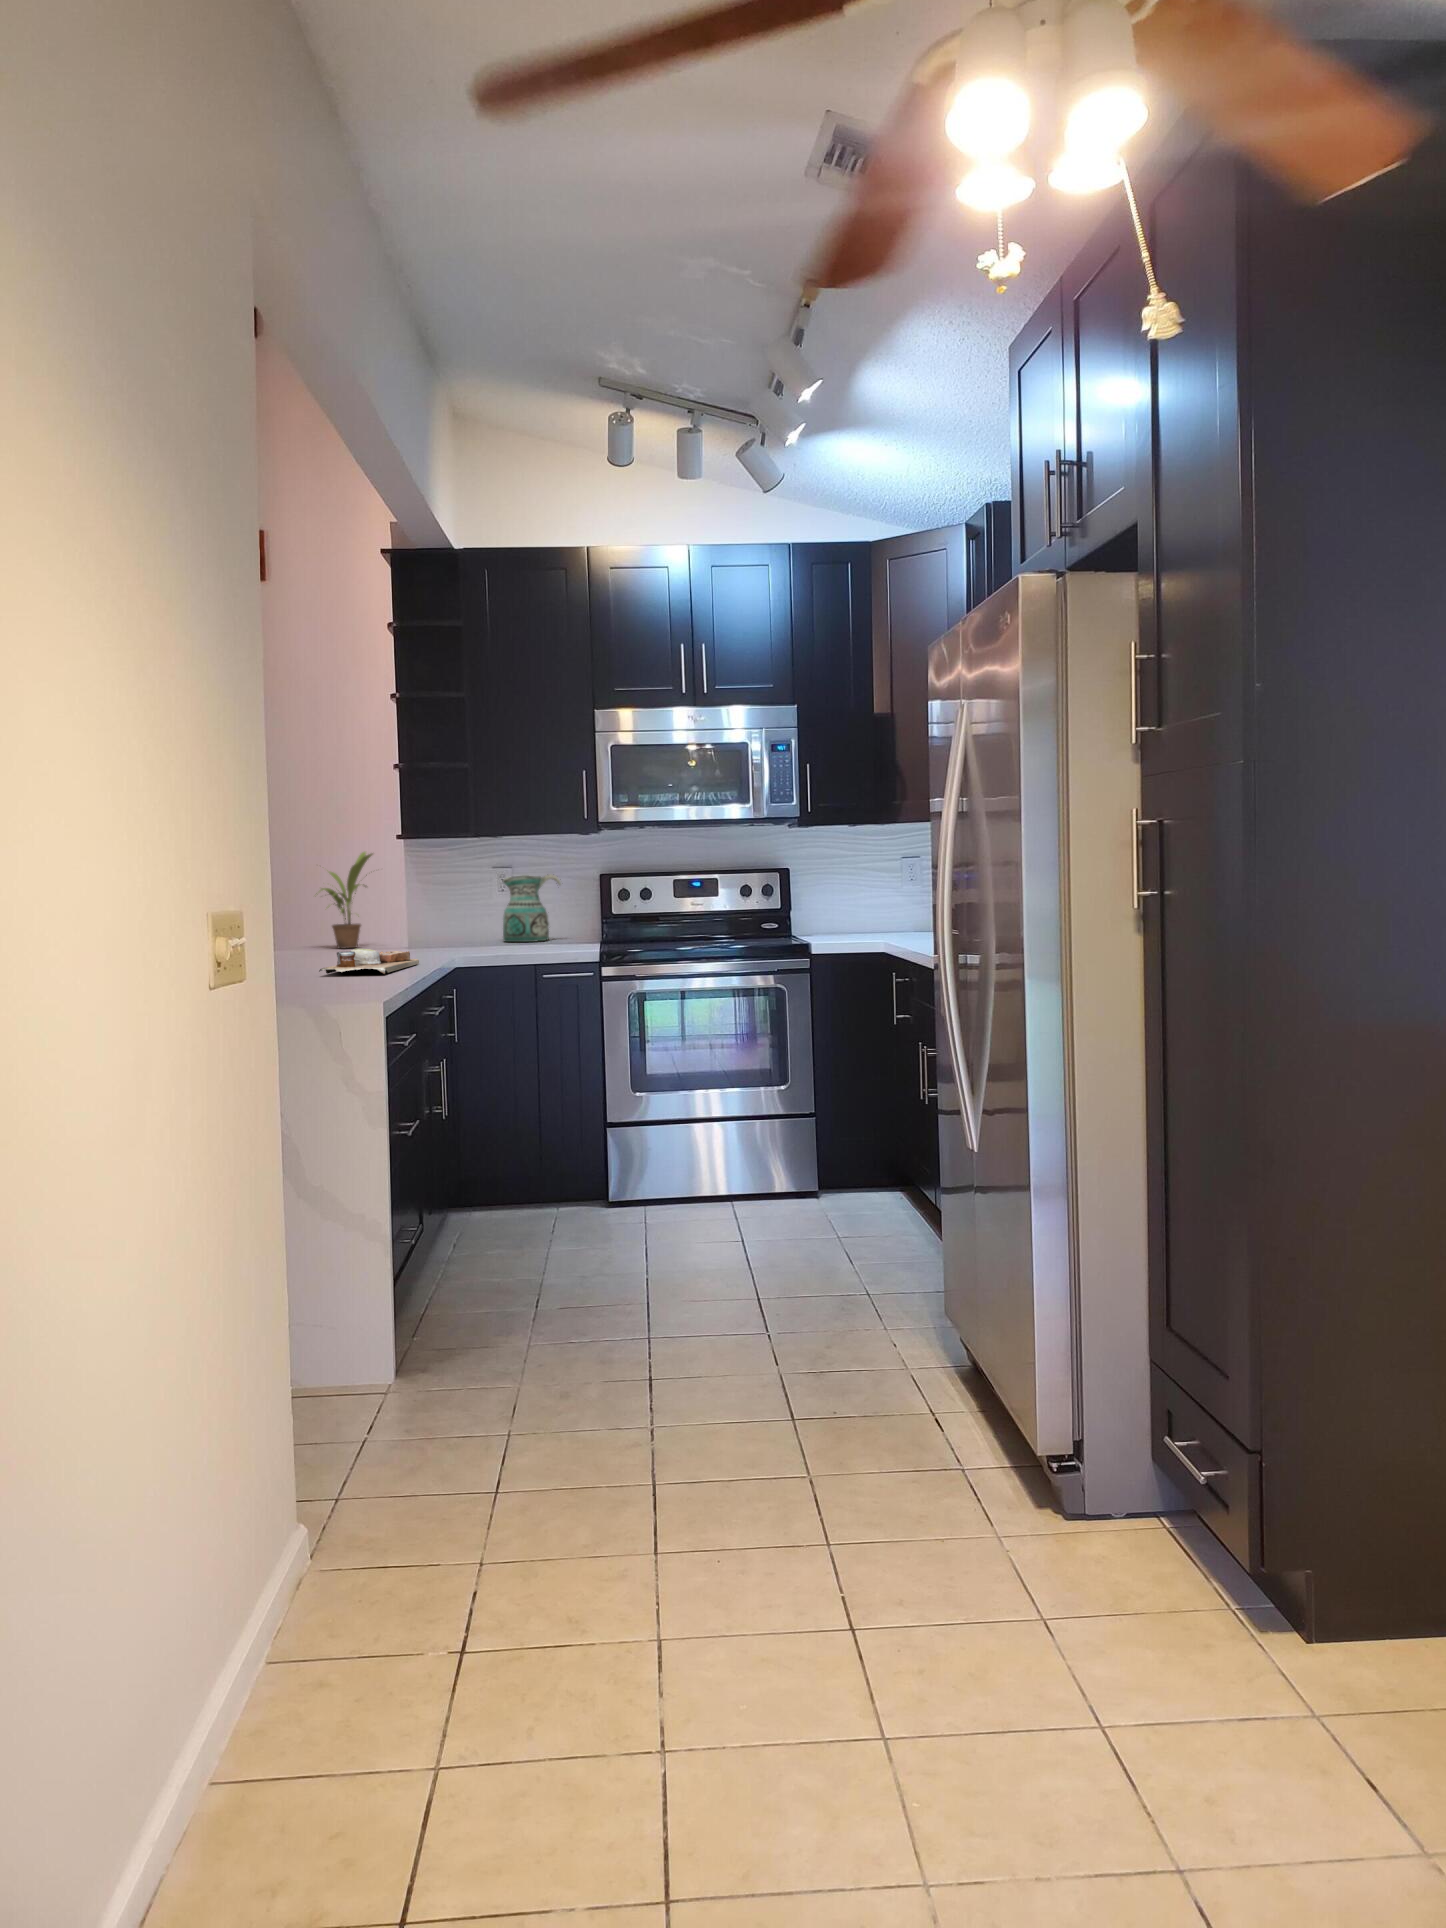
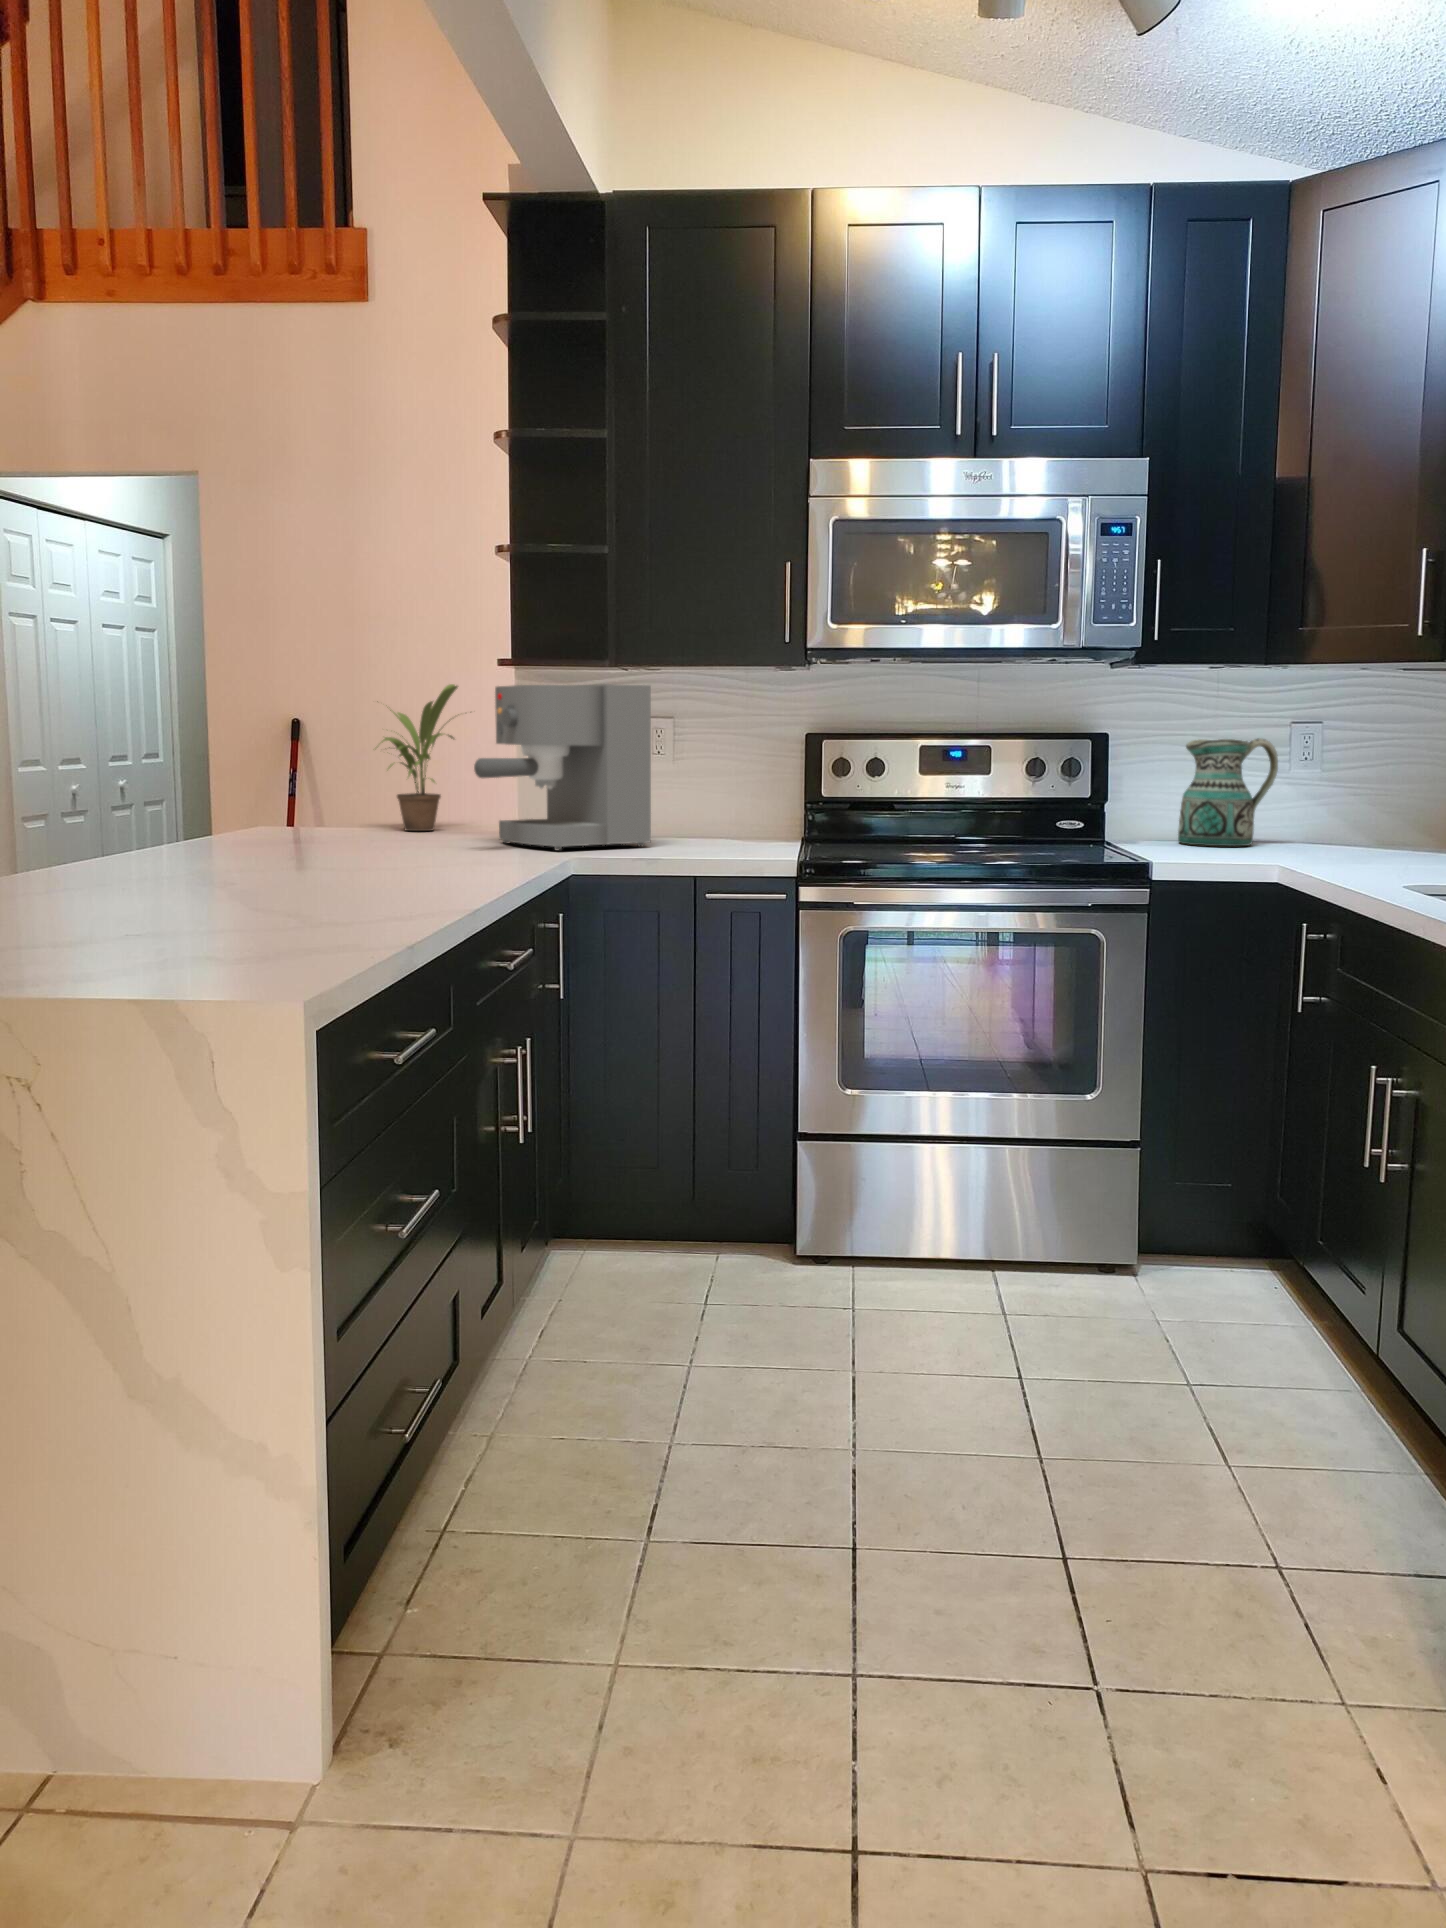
coffee maker: none [395,849,507,953] -> present [474,684,651,850]
ceramic pitcher: present [503,874,561,942] -> present [1178,738,1278,846]
cutting board: present [319,949,419,974] -> none [305,843,493,892]

